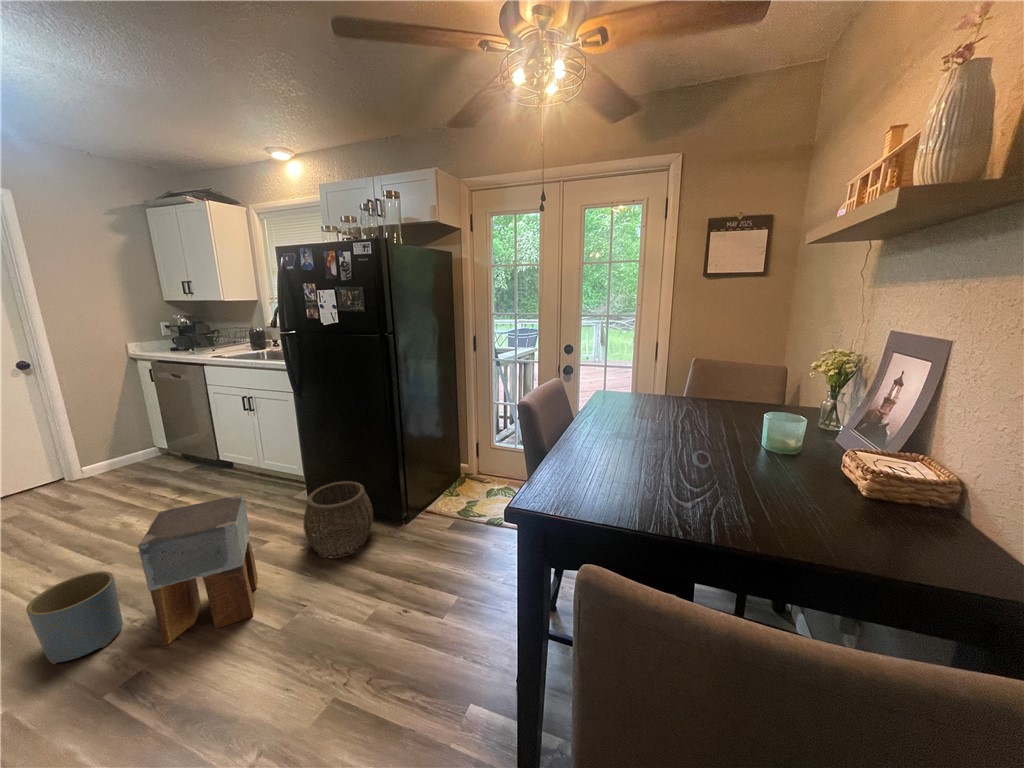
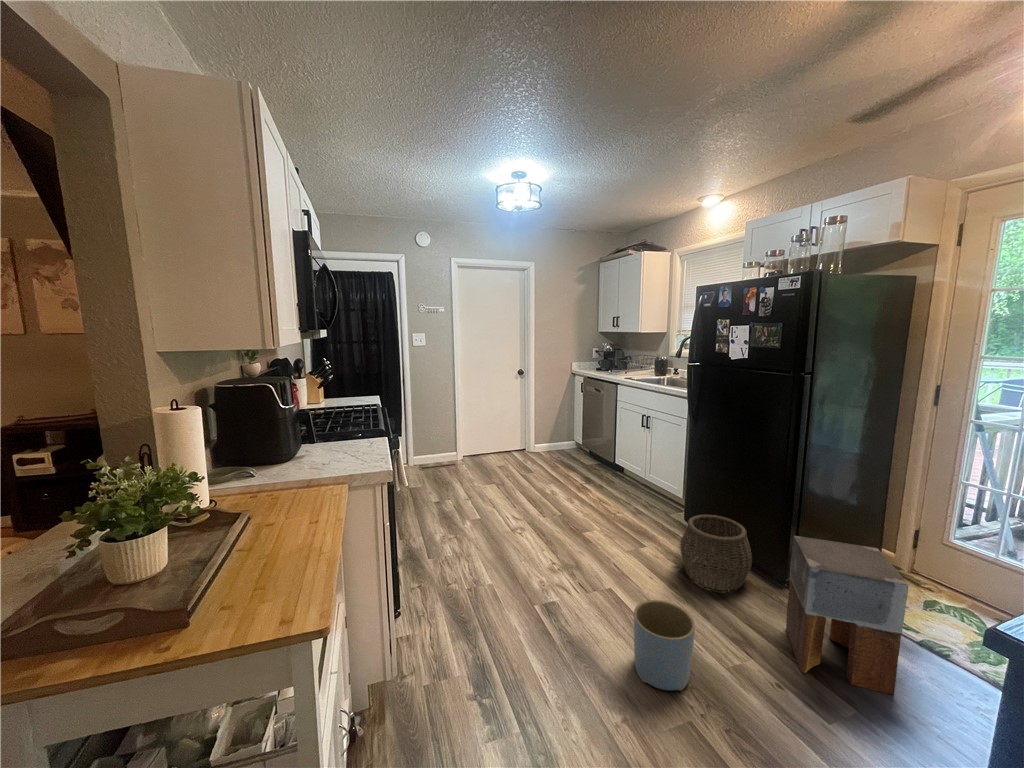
stool: present [138,495,258,646] -> present [786,536,909,695]
planter: present [26,571,123,664] -> present [634,600,695,691]

